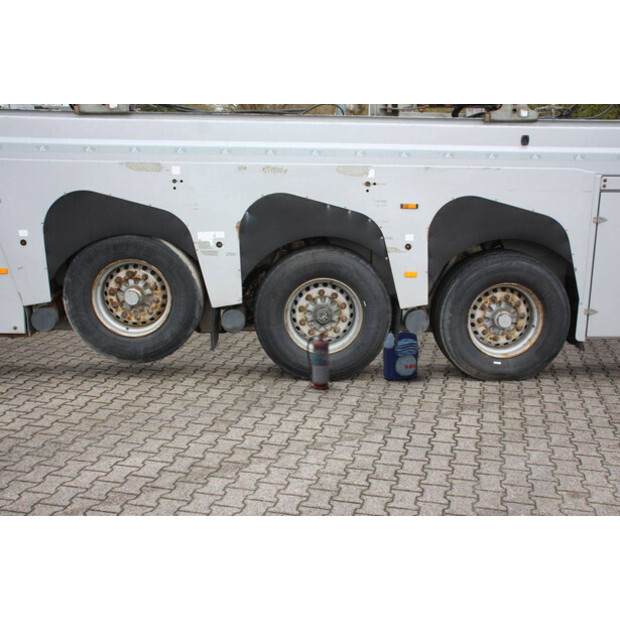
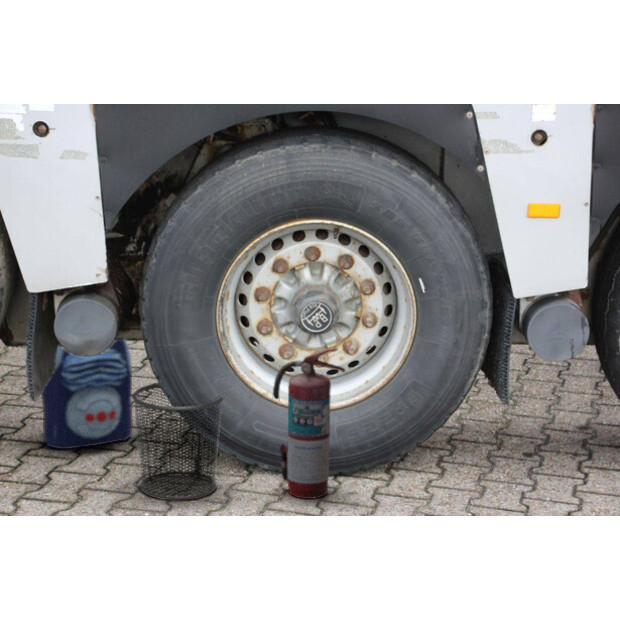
backpack: present [383,331,419,380] -> present [41,339,133,449]
trash can: none [251,345,288,390] -> present [132,383,224,500]

